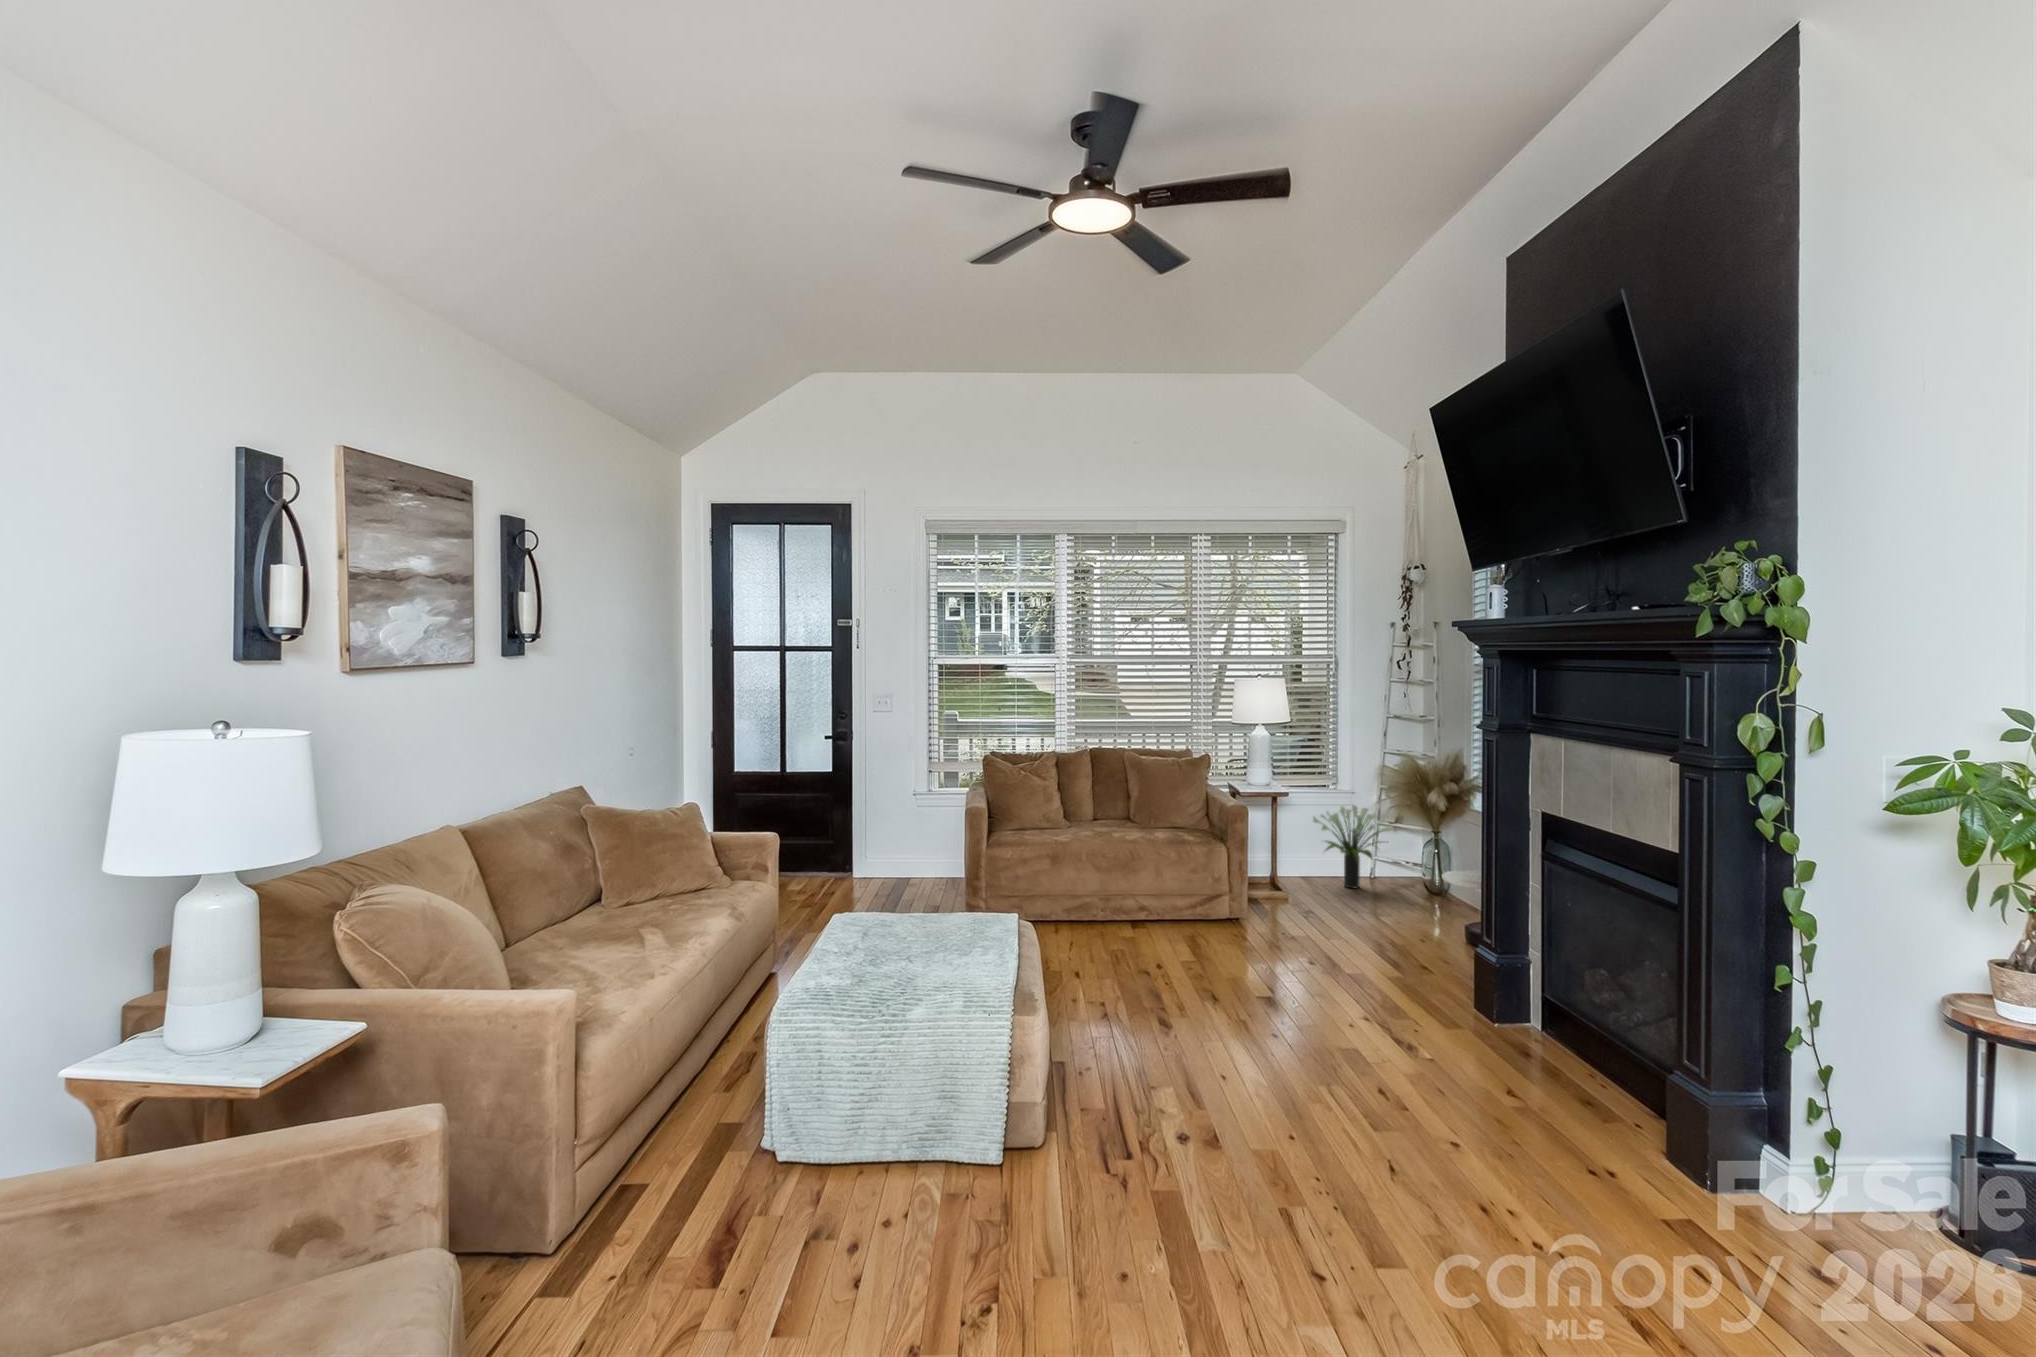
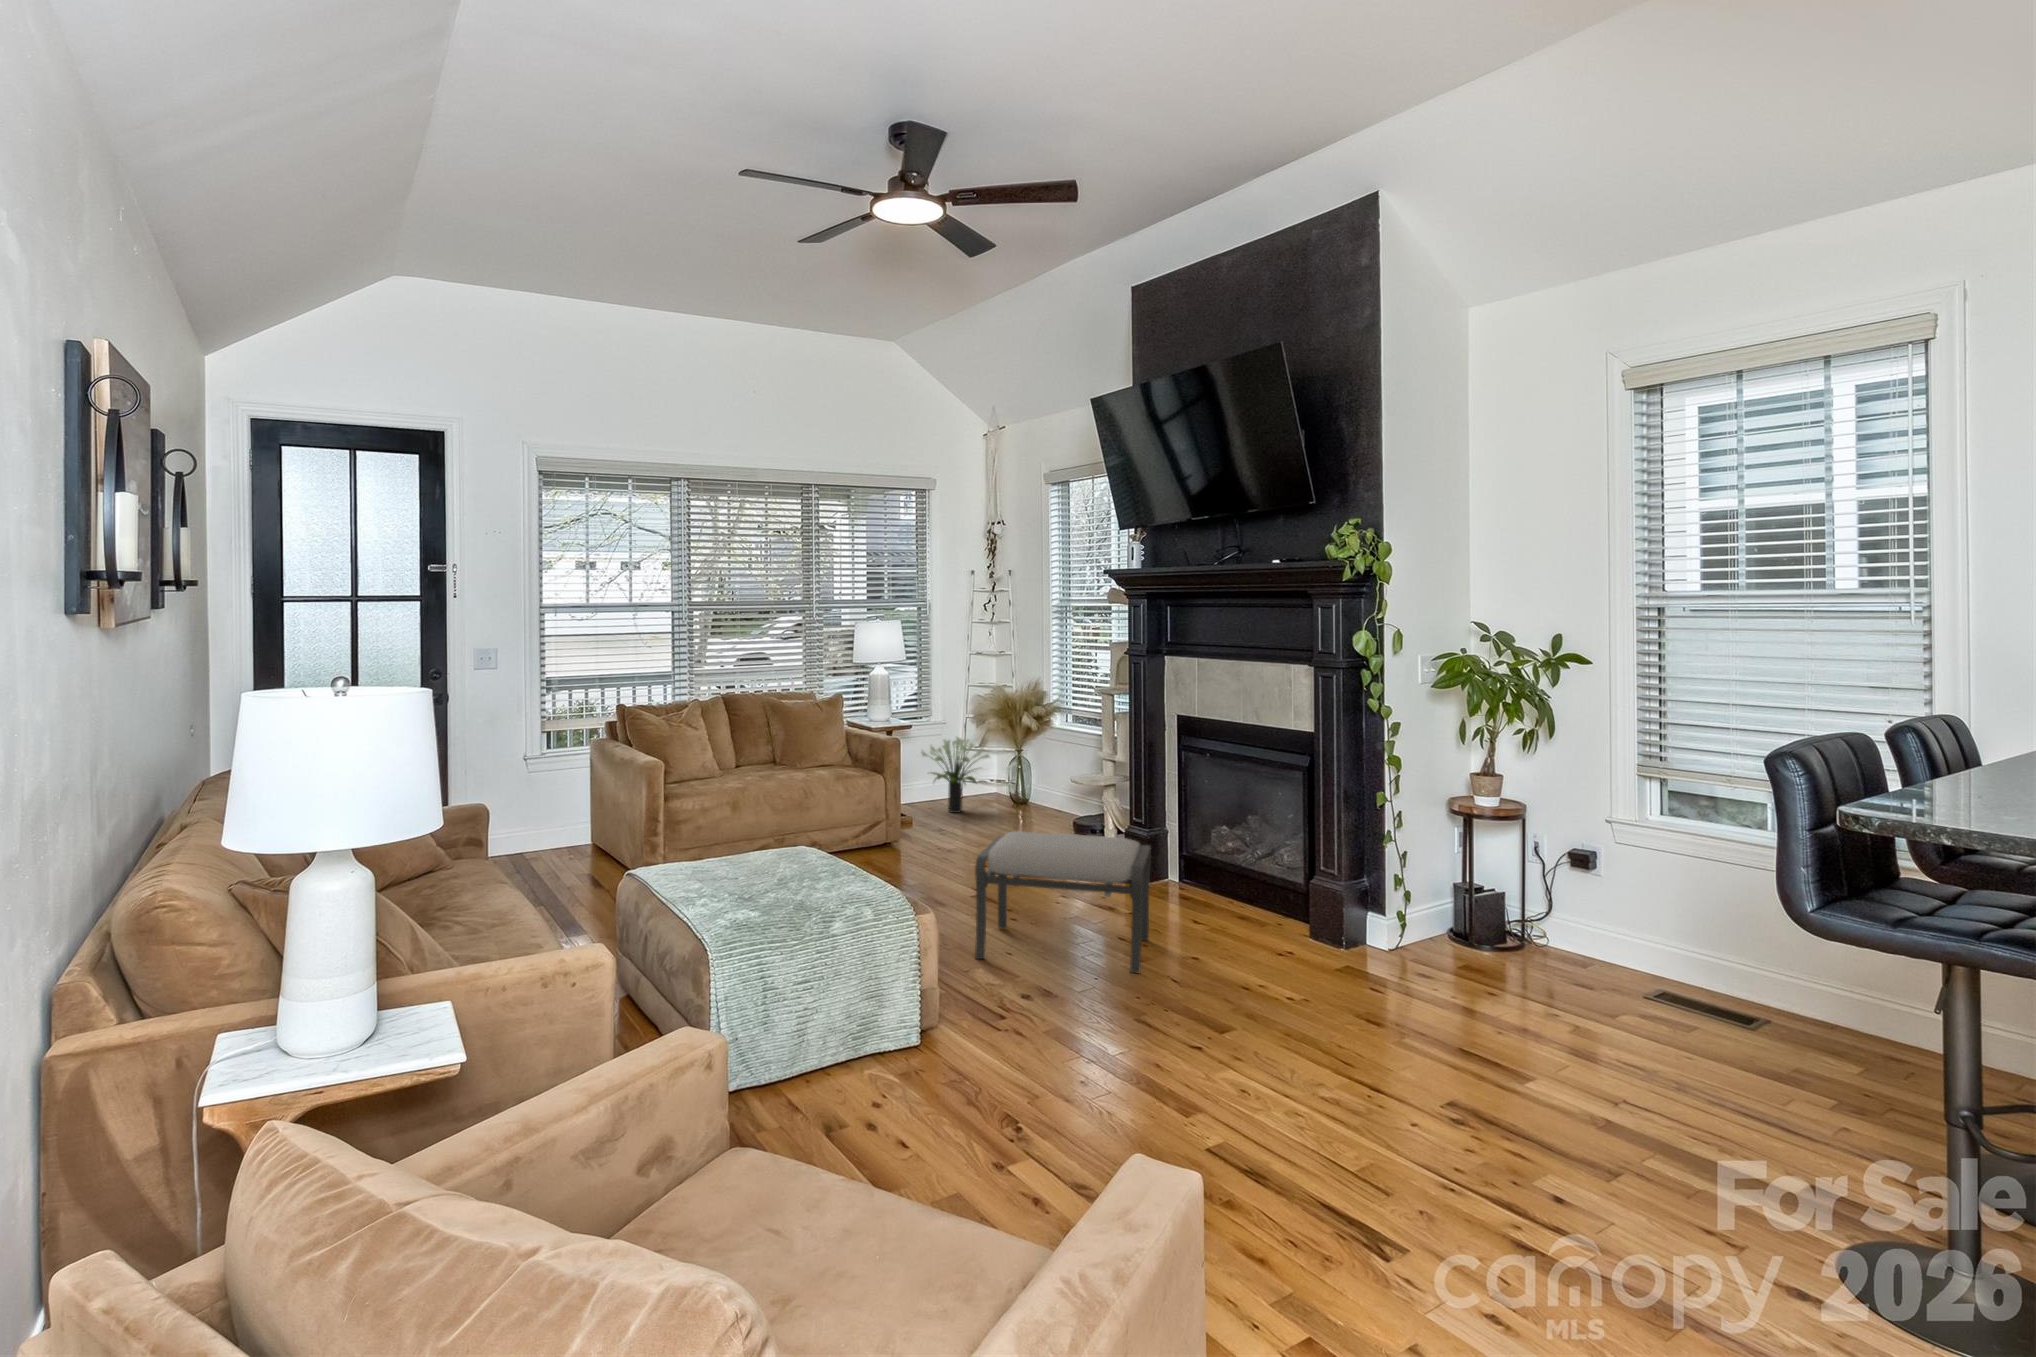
ottoman: none [1176,933,1414,1146] -> present [975,831,1151,973]

